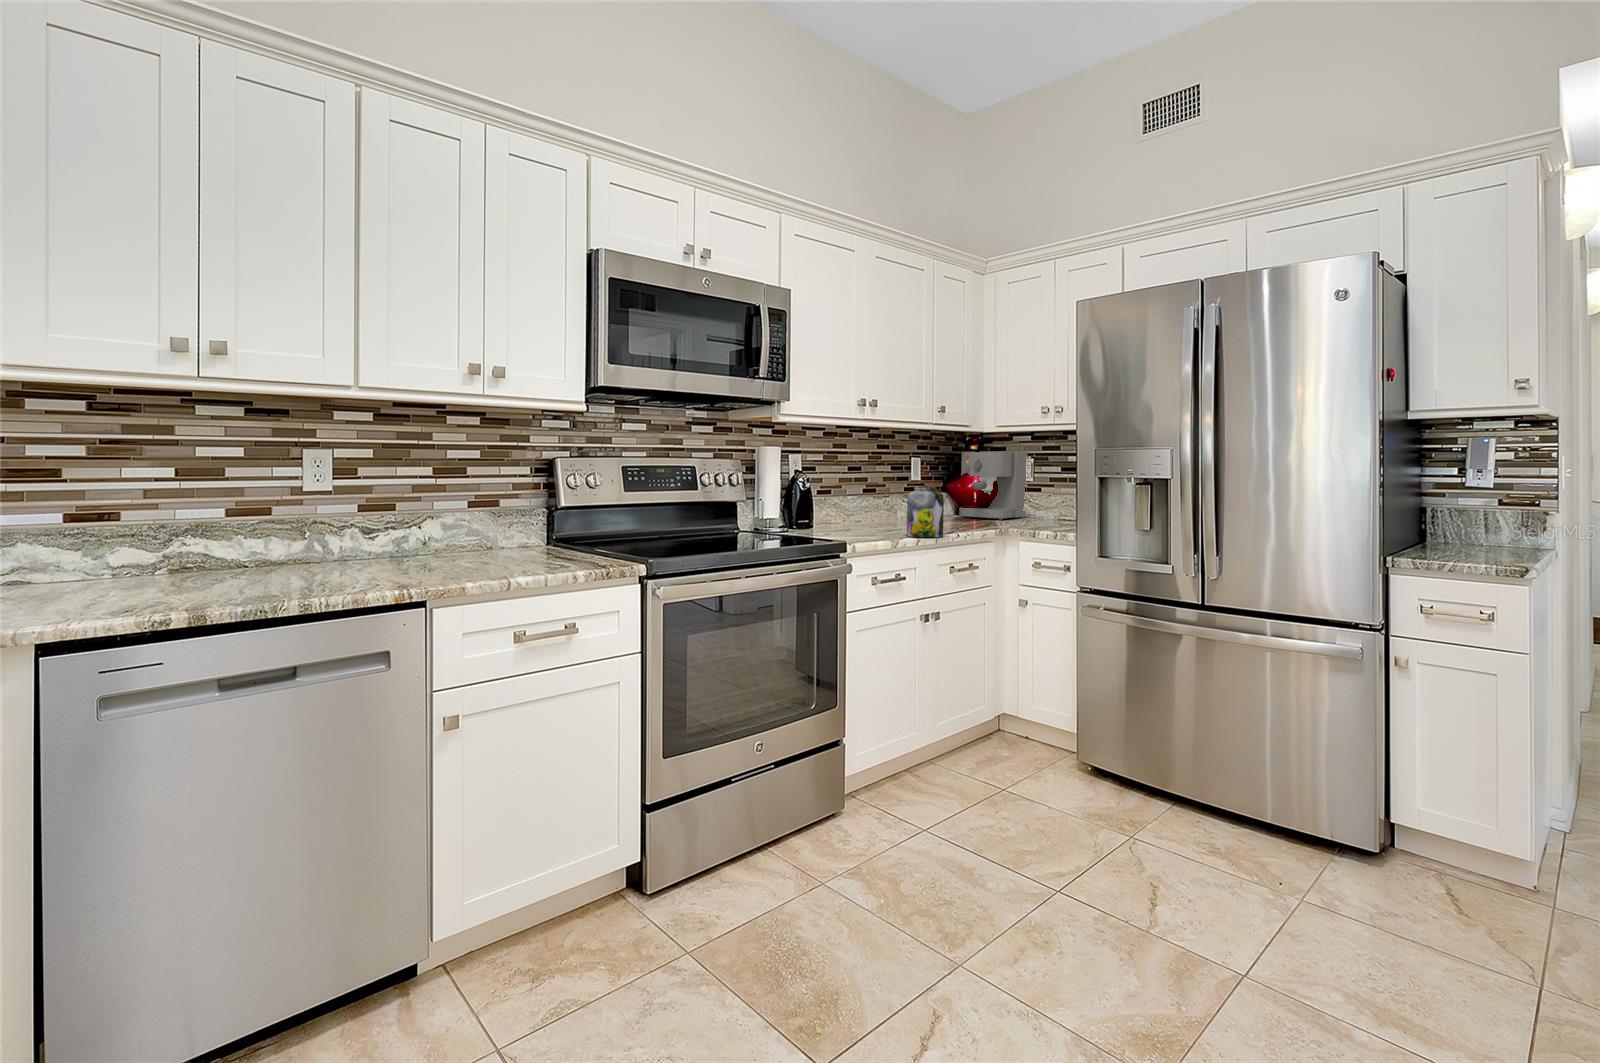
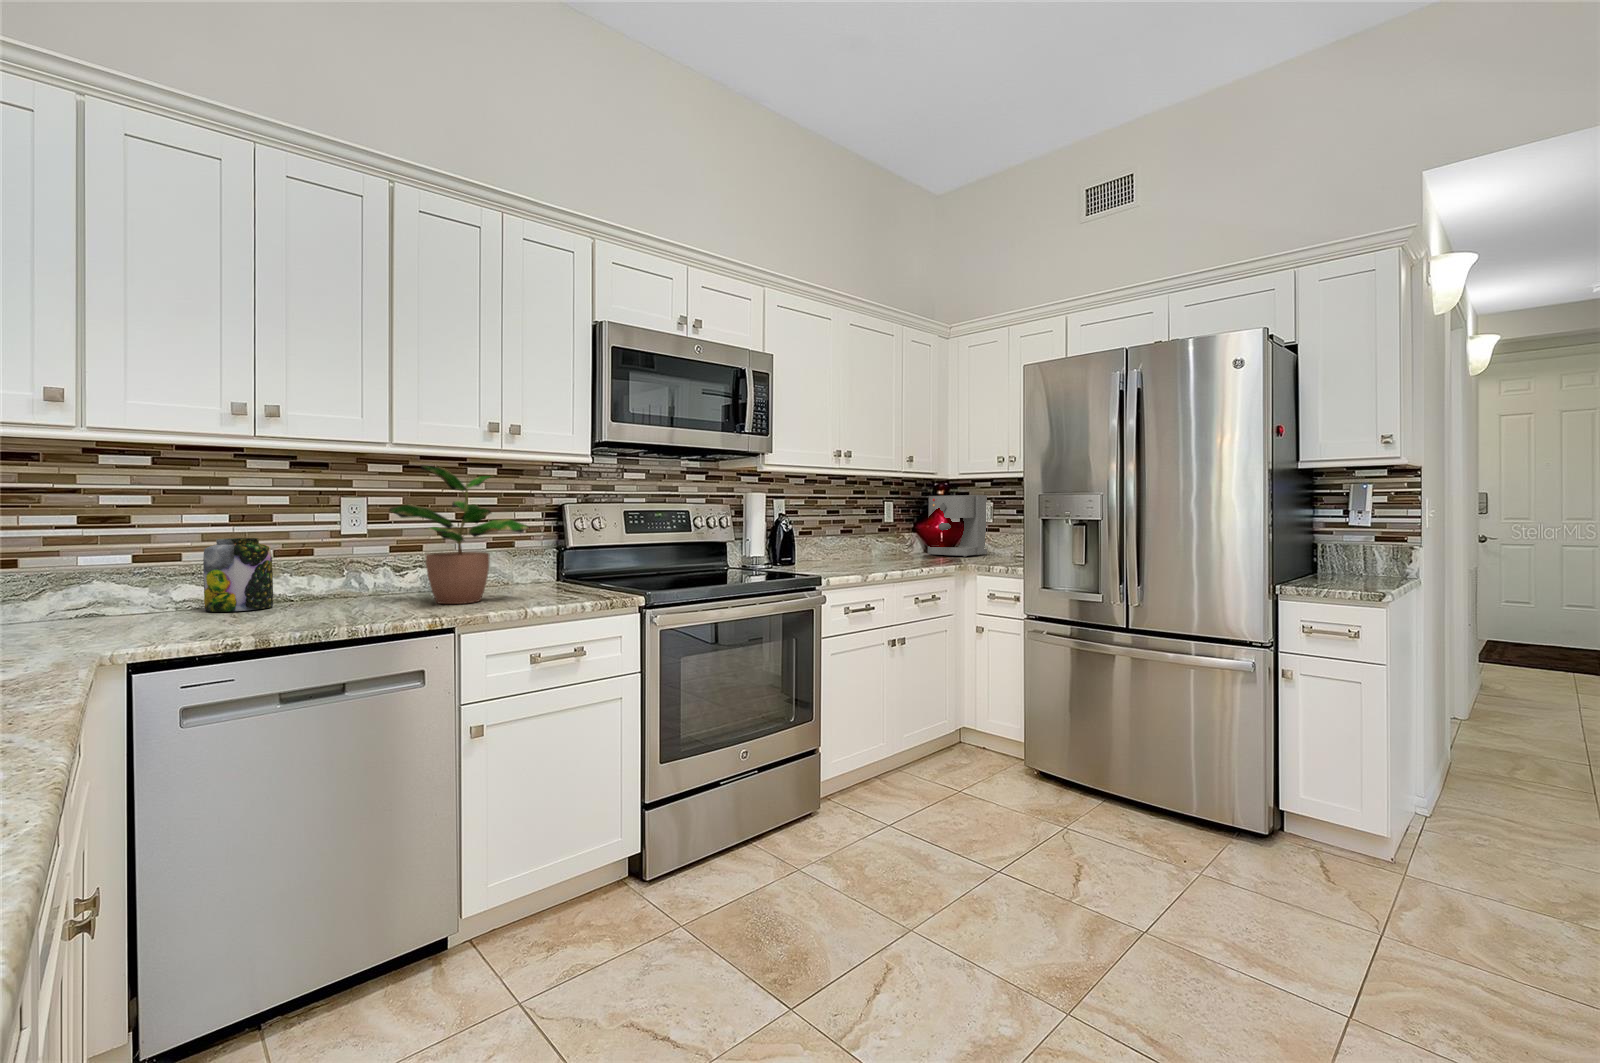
potted plant: none [352,413,513,572] -> present [389,465,530,604]
jar: present [907,487,944,538] -> present [203,538,273,612]

